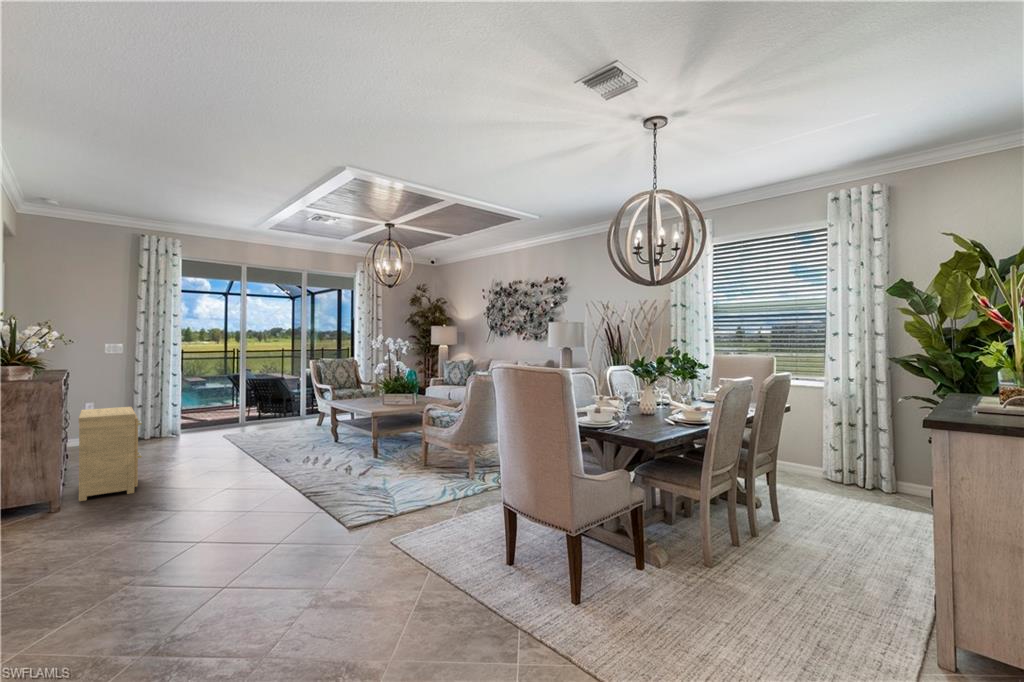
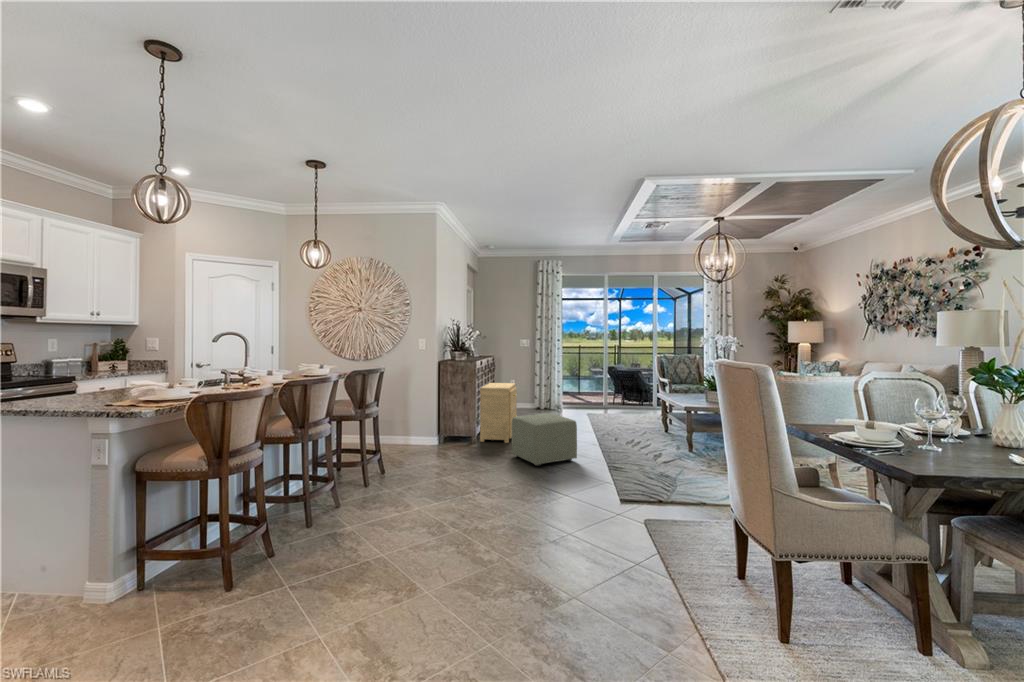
ottoman: none [159,441,262,511] -> present [512,414,577,466]

